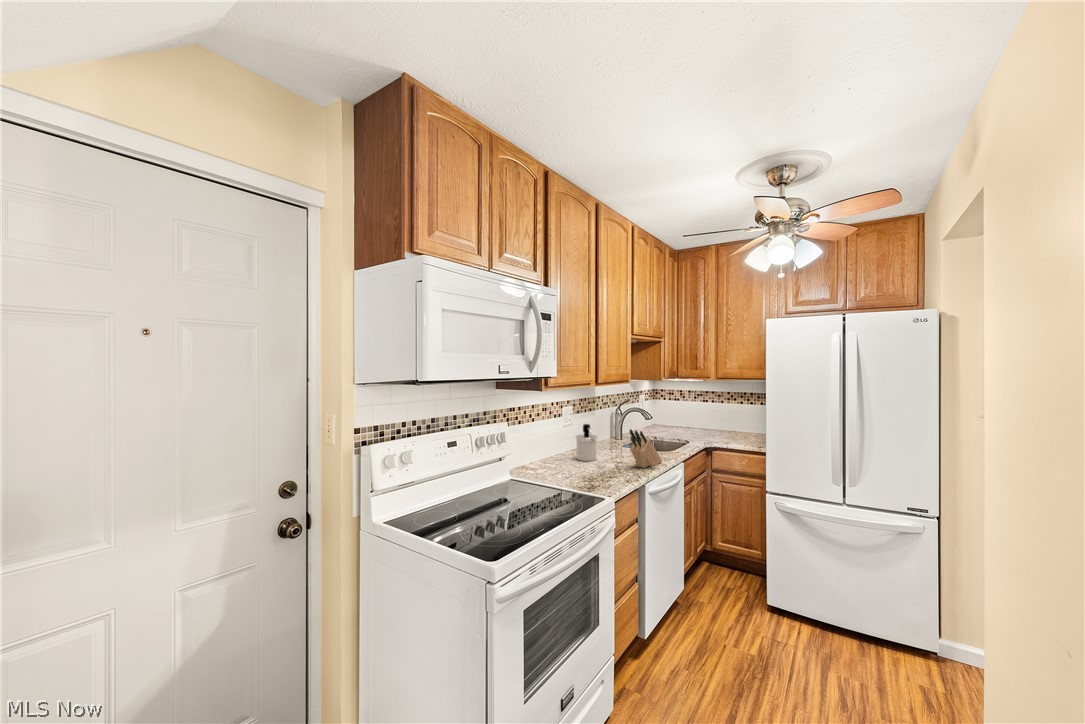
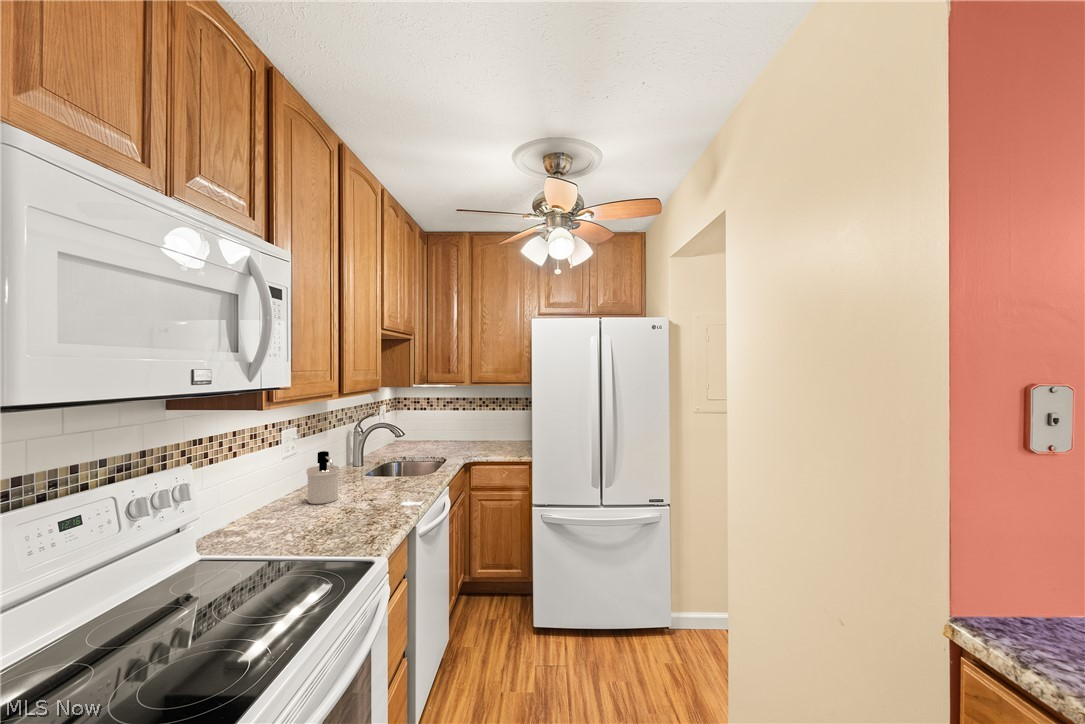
knife block: present [630,429,662,468] -> none [390,453,427,502]

